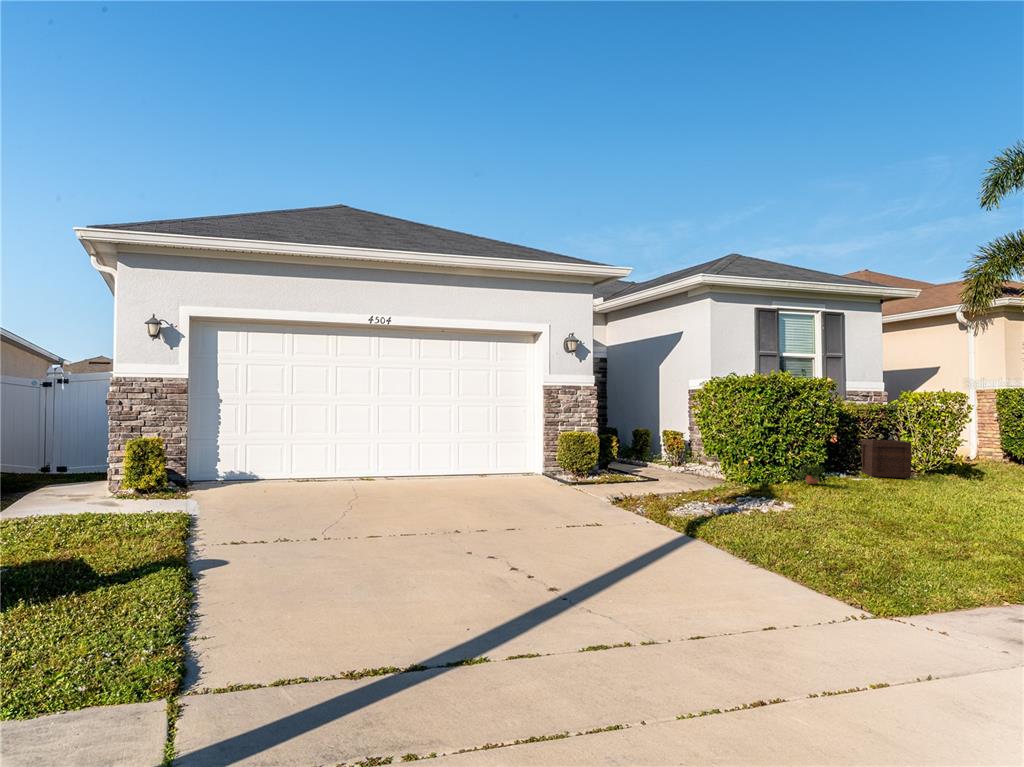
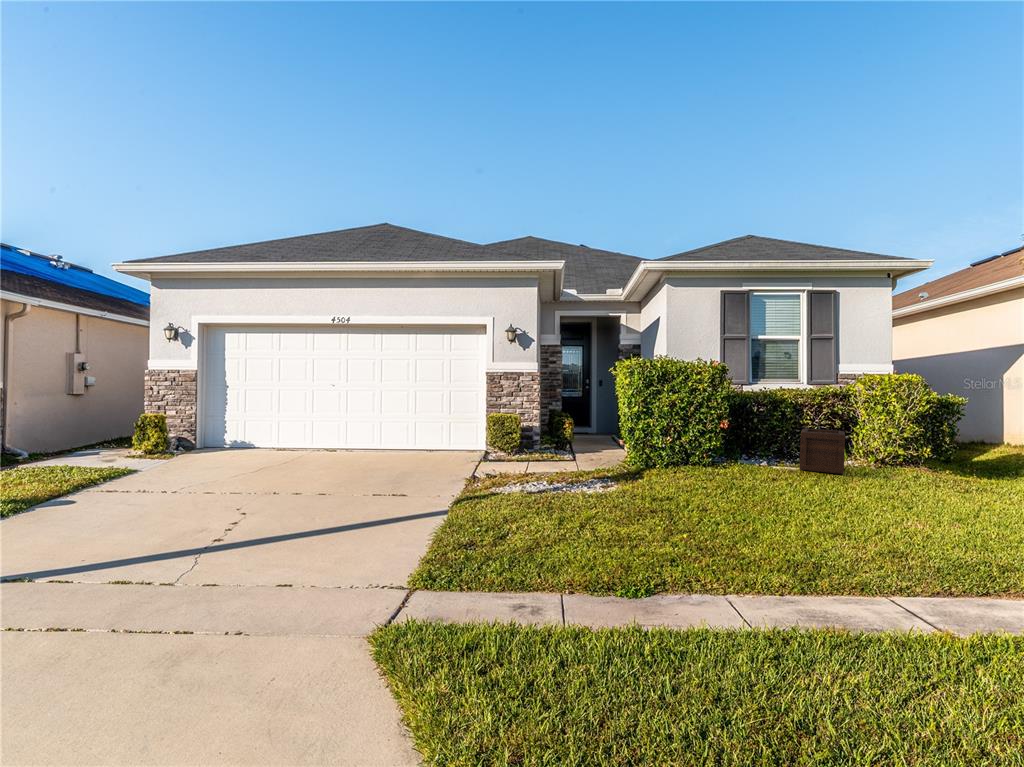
potted plant: present [797,464,825,484] -> none [687,456,716,478]

